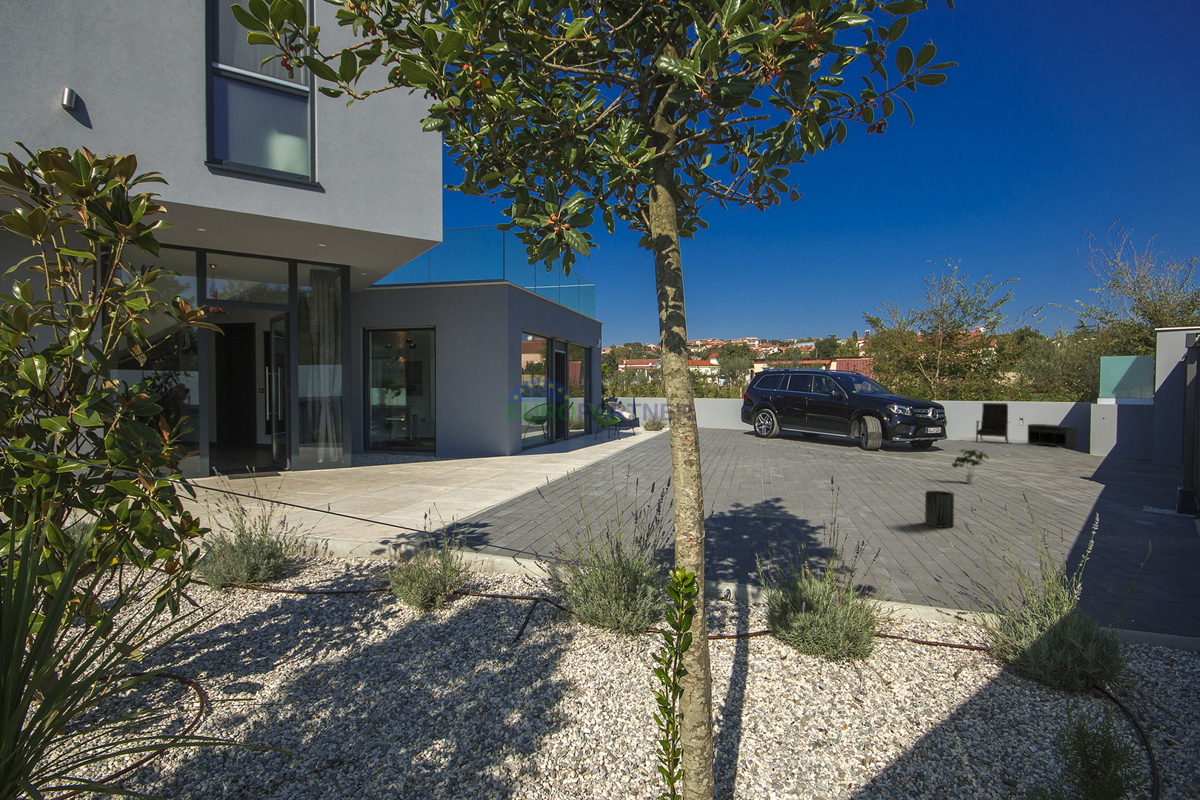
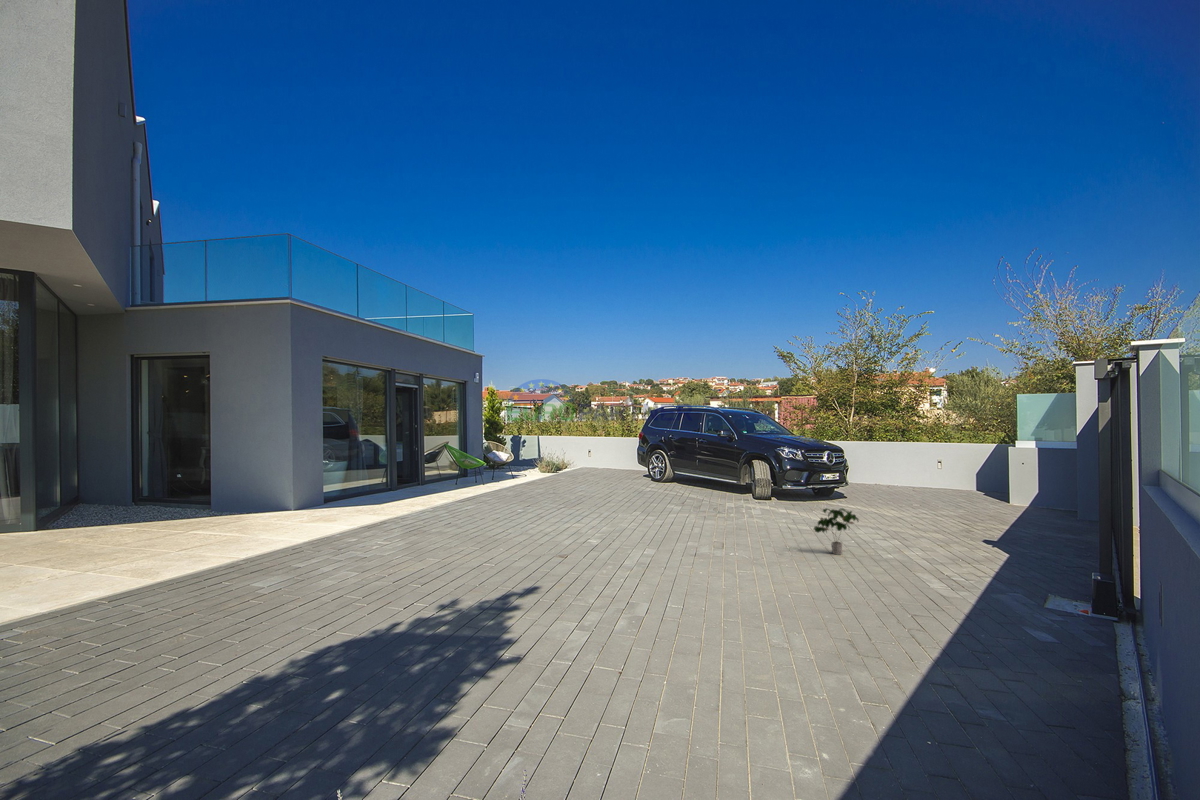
lounge chair: present [976,403,1008,443] -> none [888,445,926,491]
bench: present [1027,424,1078,448] -> none [944,469,997,497]
trash can: present [925,491,954,528] -> none [701,589,741,655]

